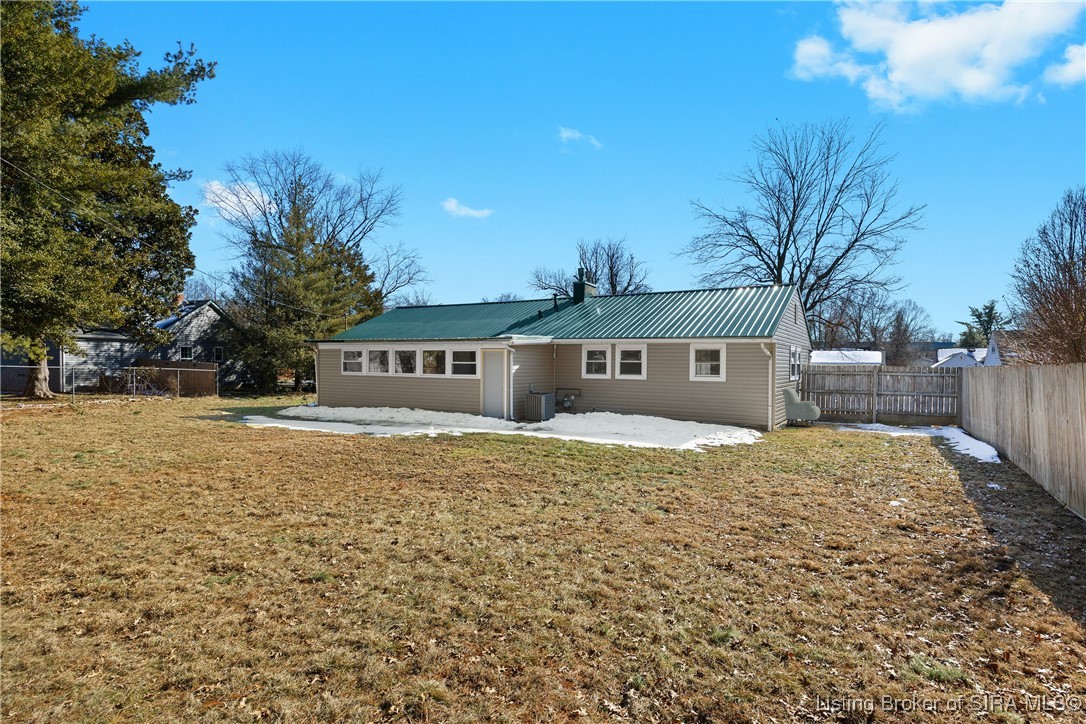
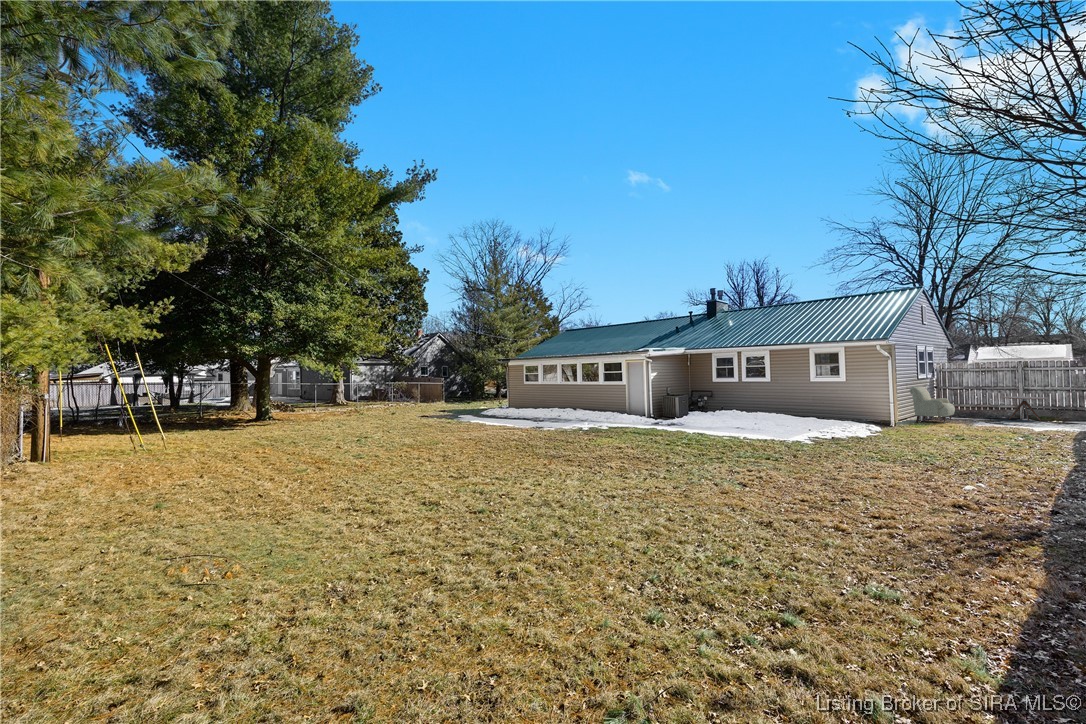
round table: none [856,400,894,425] -> present [1001,396,1048,421]

